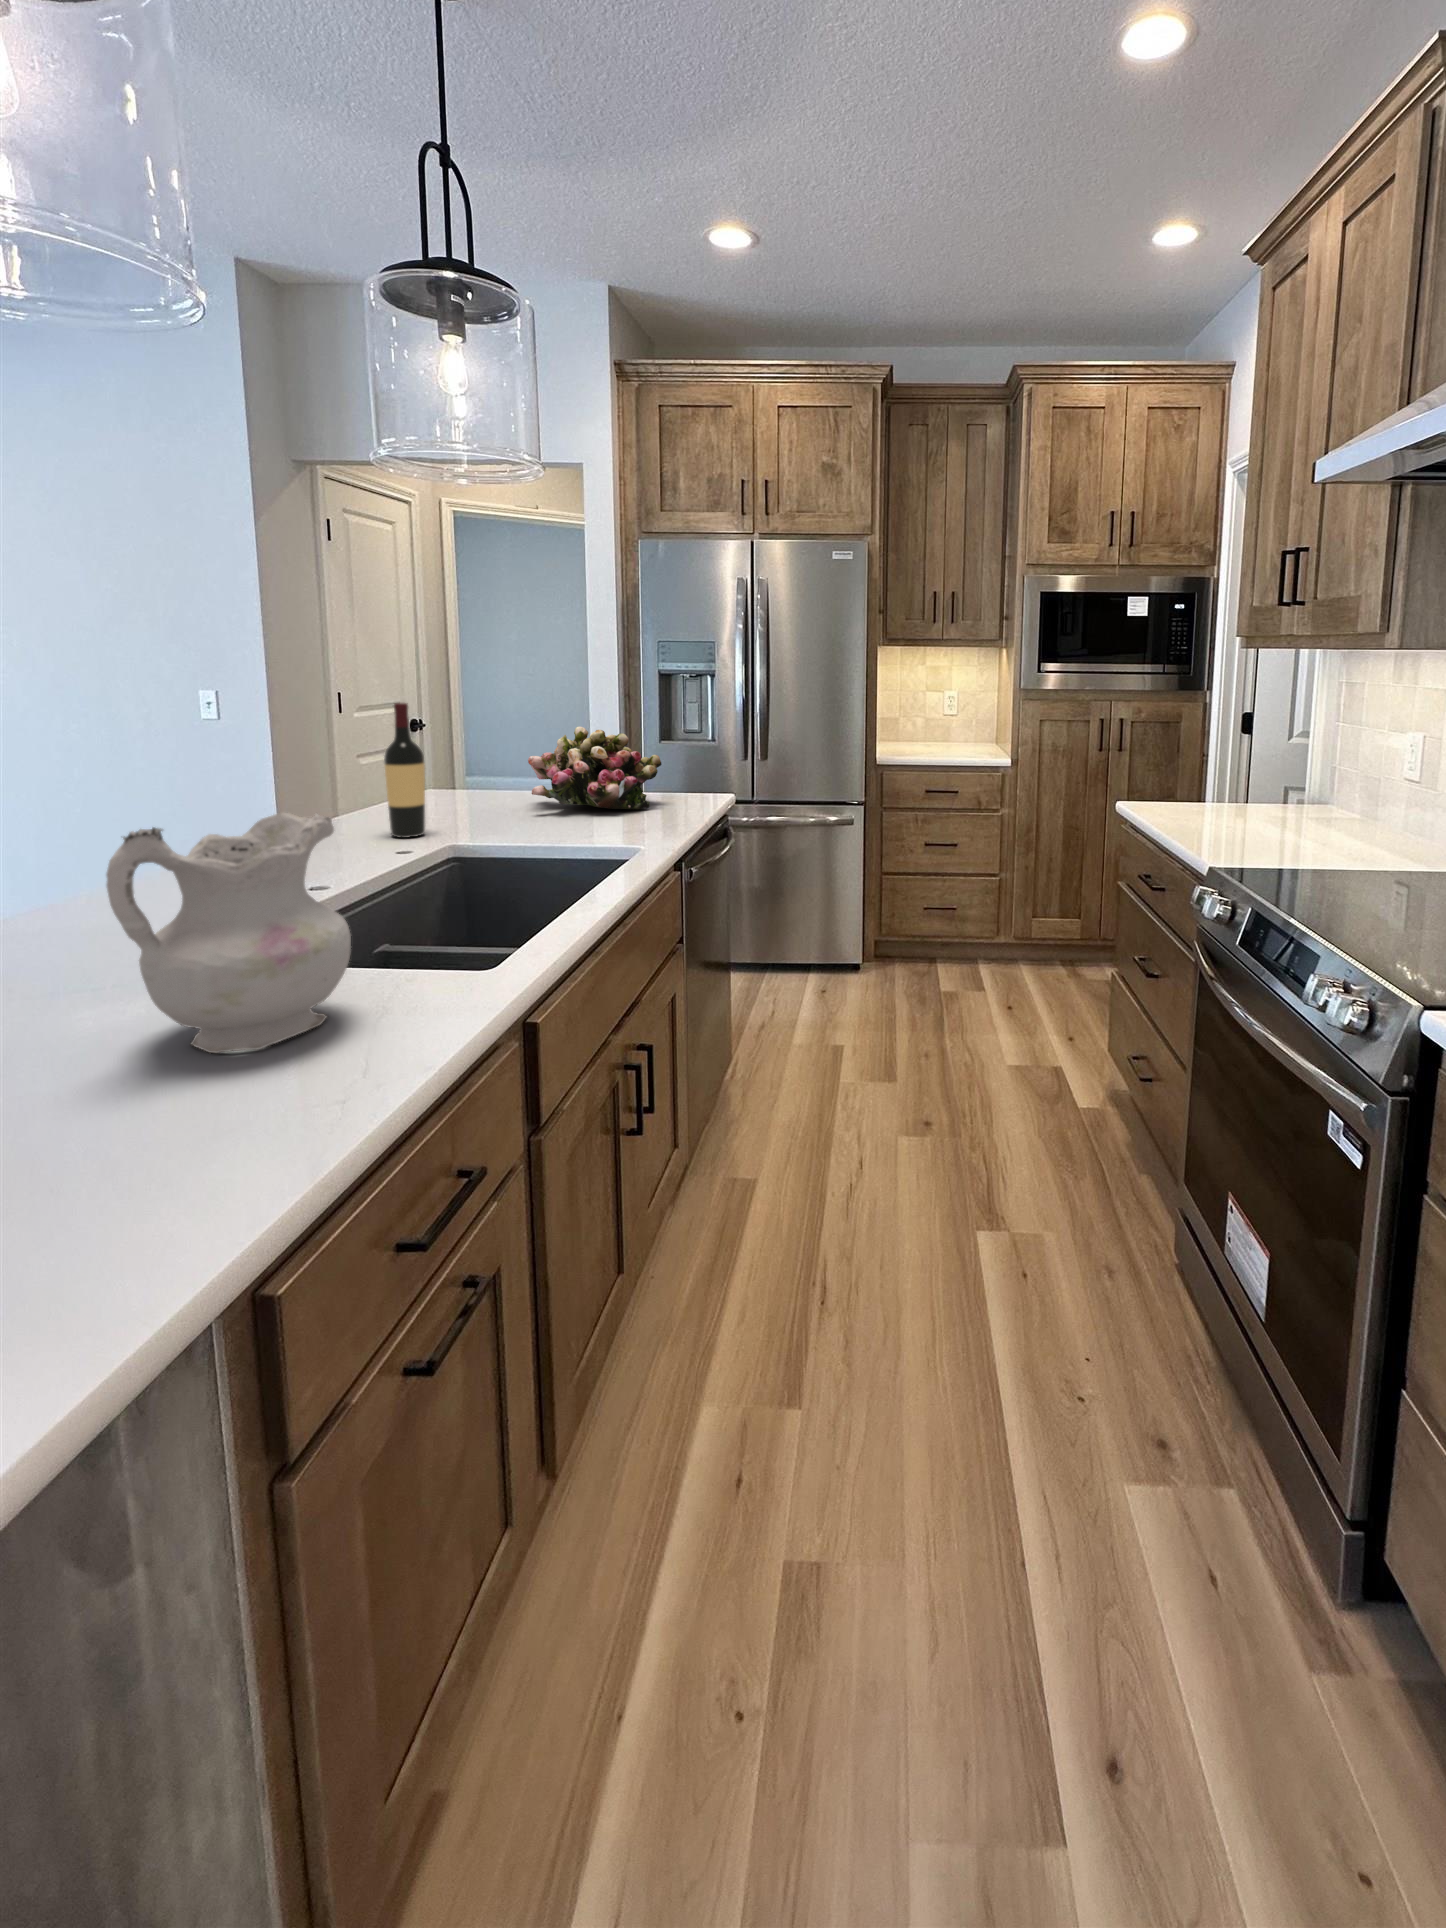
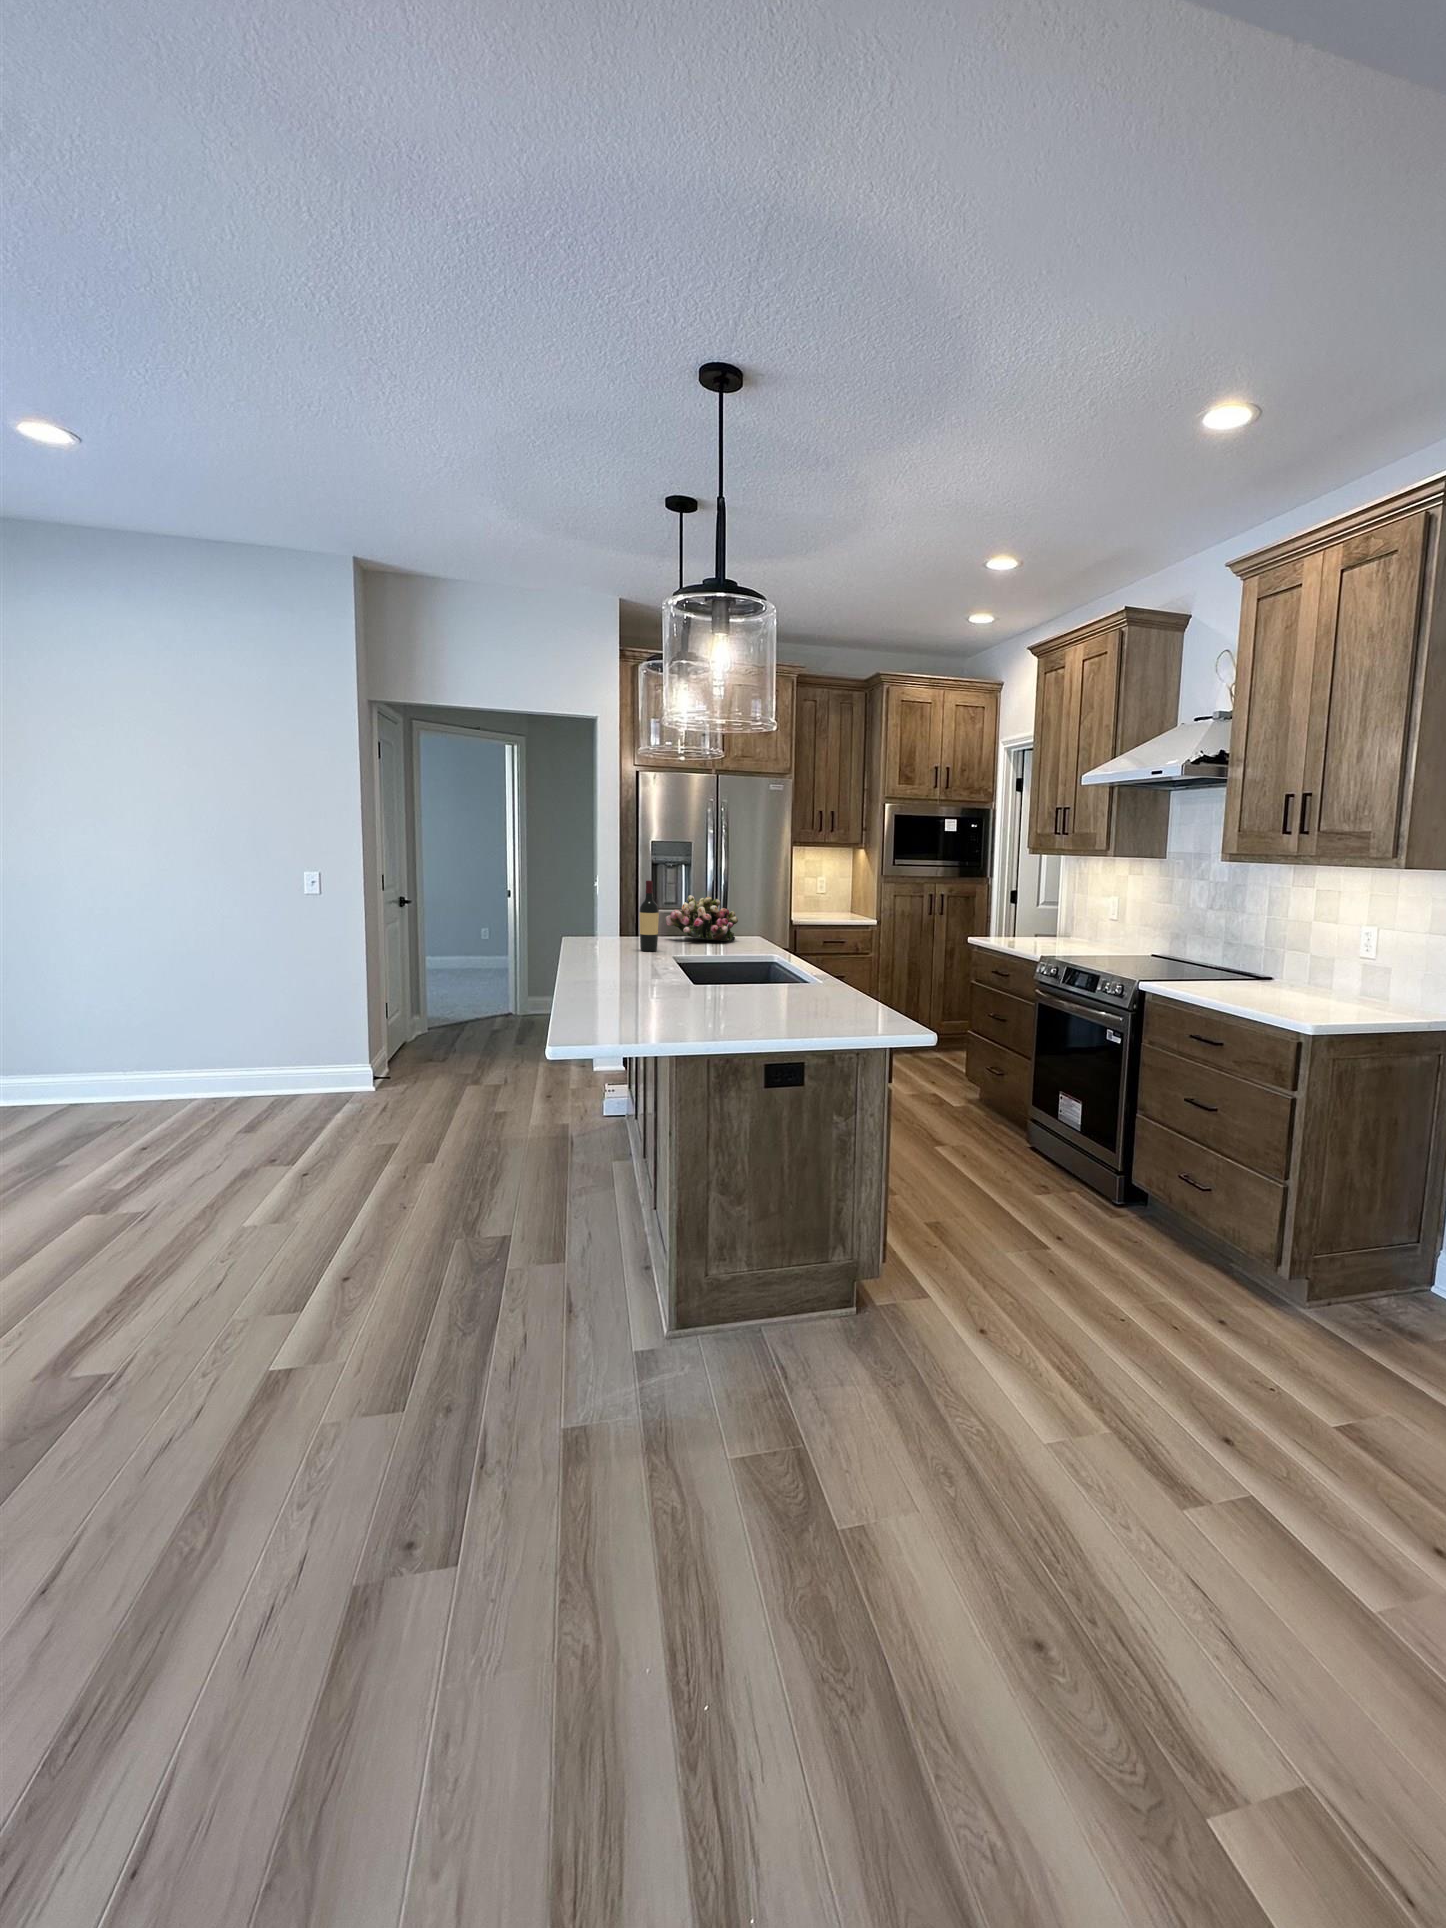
ceramic pitcher: present [106,813,351,1053] -> none [755,916,813,991]

